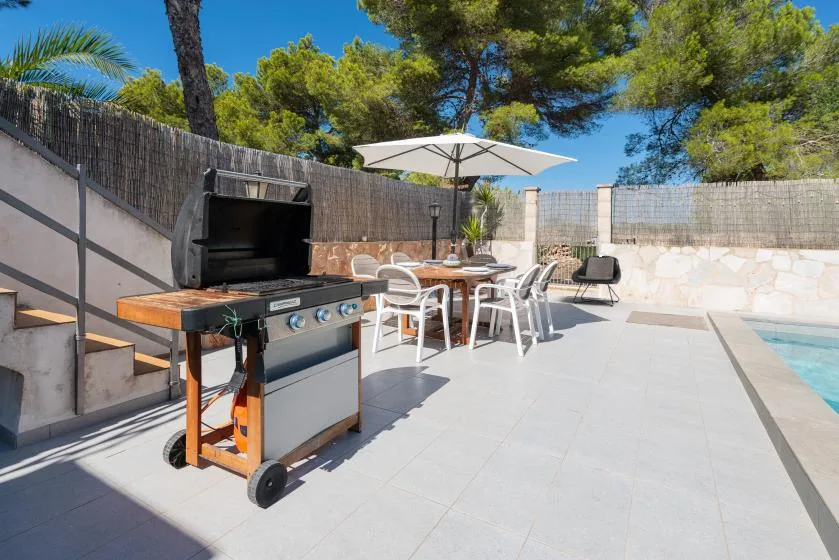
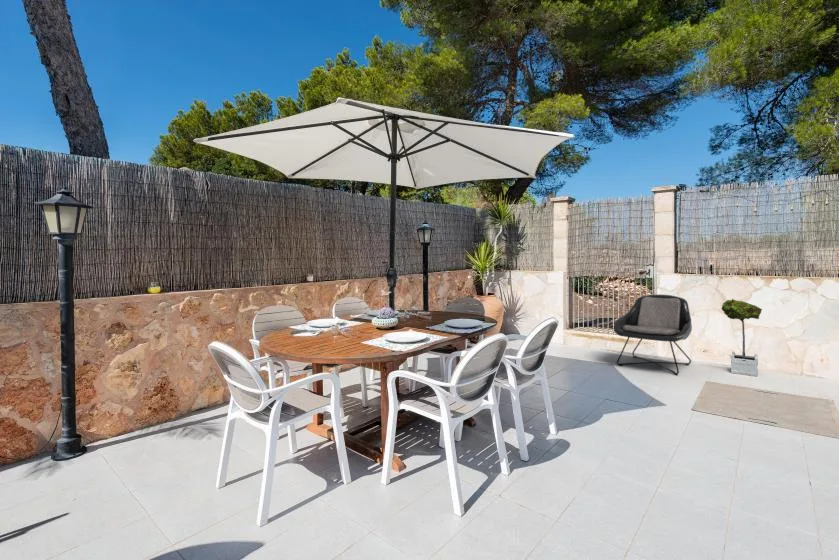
potted tree: none [639,256,664,306] -> present [722,299,762,376]

